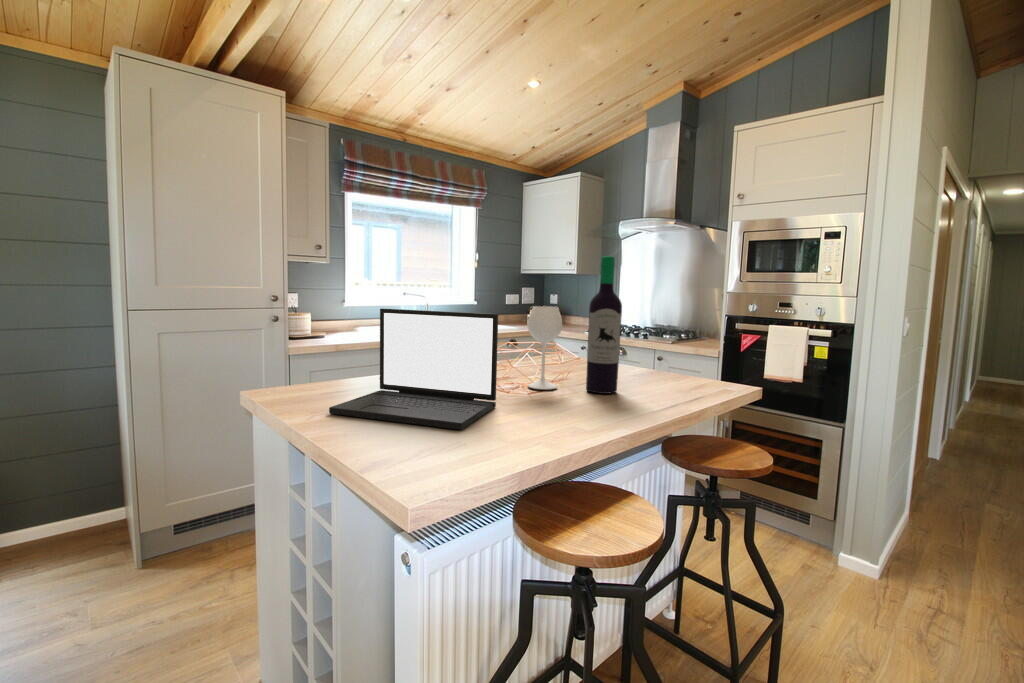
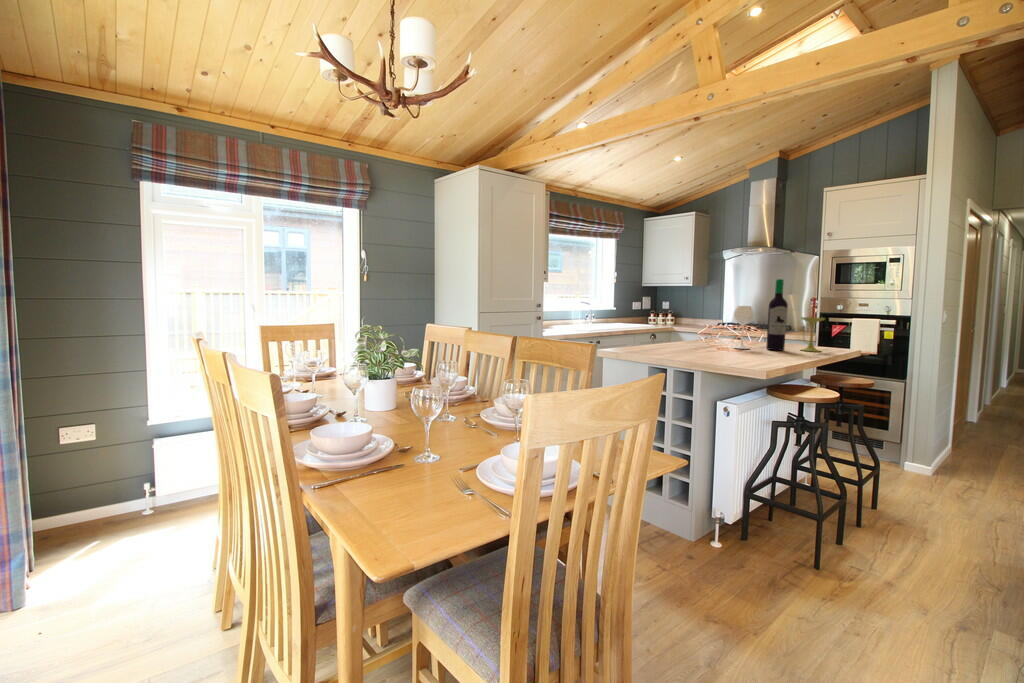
candle: none [648,291,692,397] -> present [802,298,825,352]
laptop: present [329,309,498,430] -> none [666,307,738,358]

